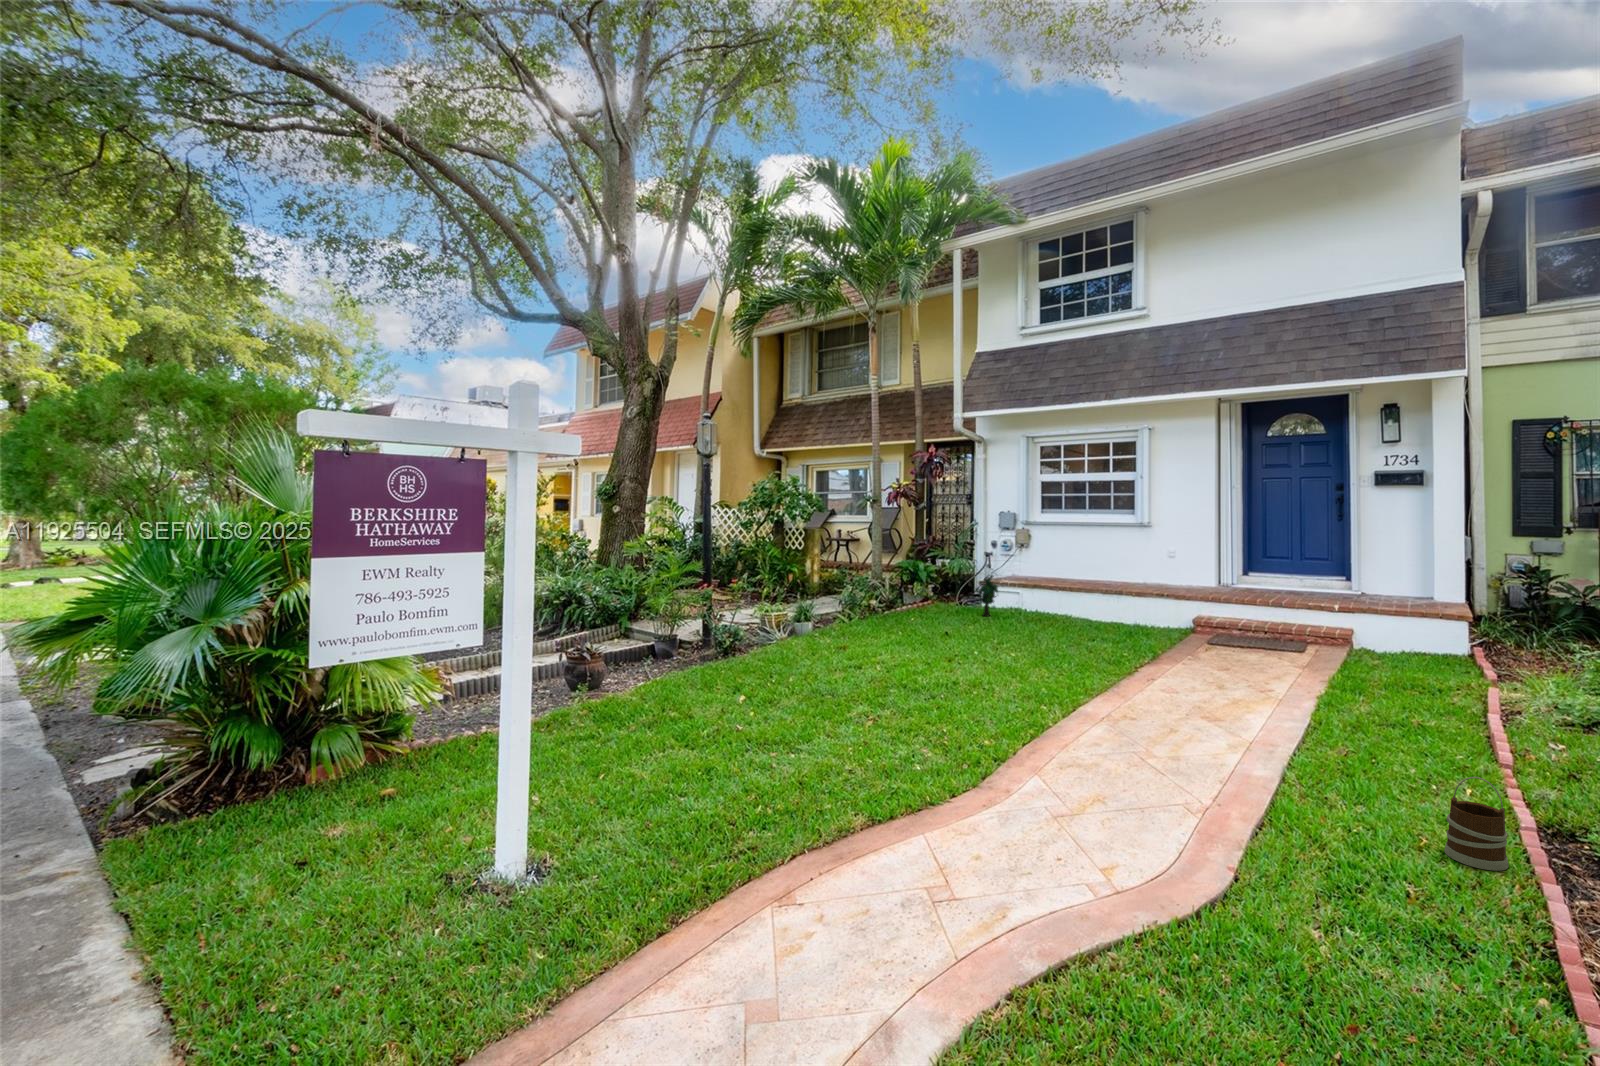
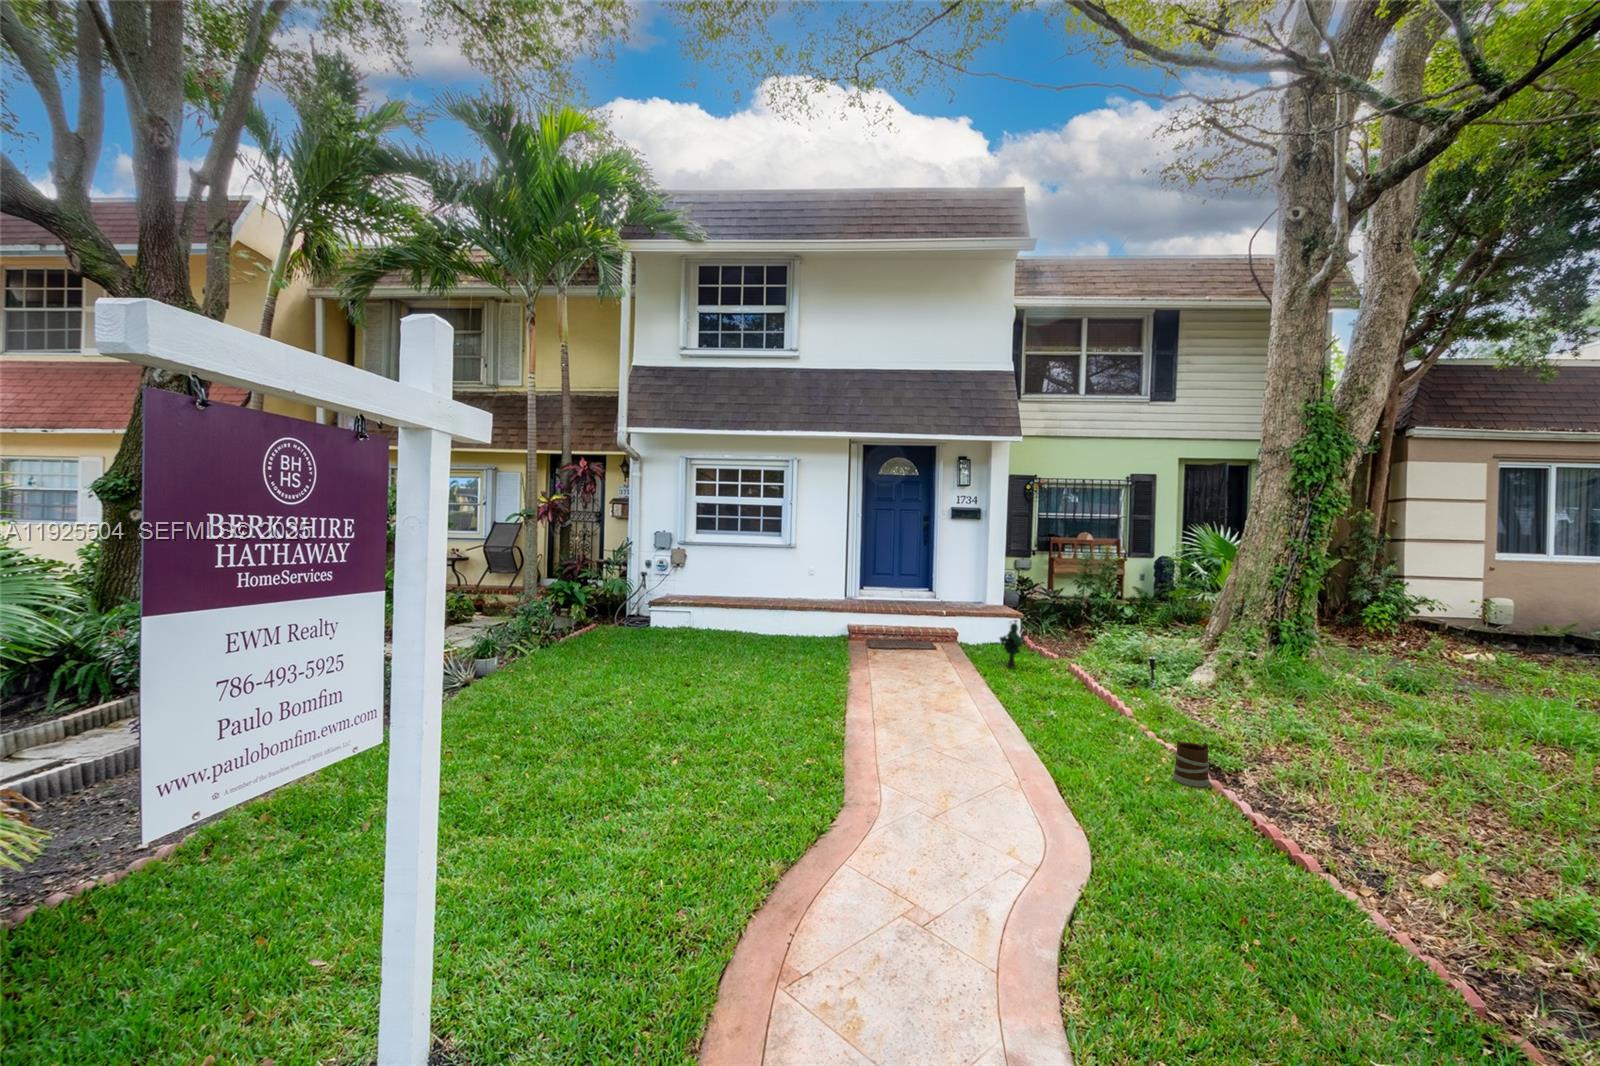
decorative plant: present [976,575,998,616] -> present [1000,620,1025,668]

